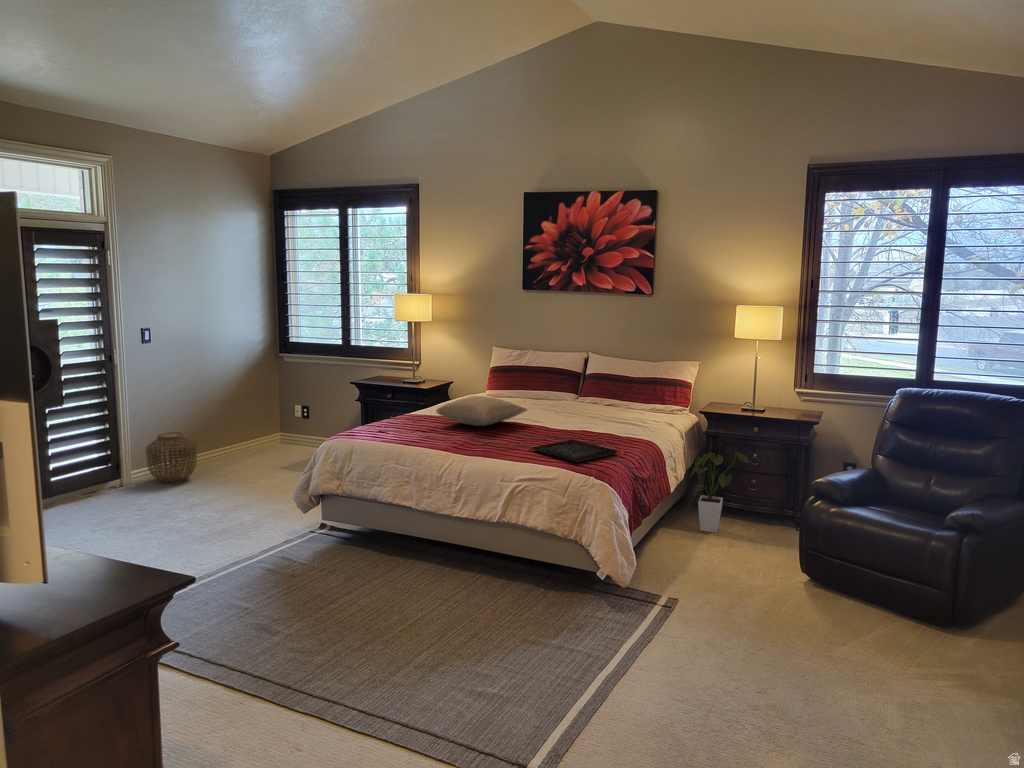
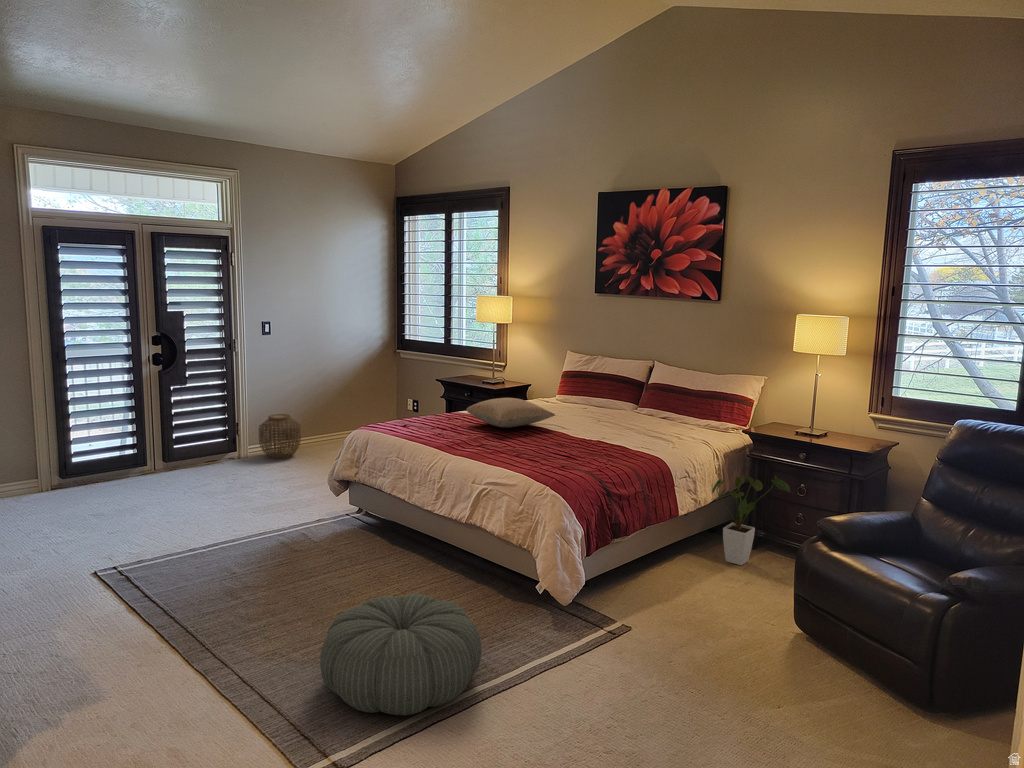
tray: present [532,440,617,462] -> none [521,448,602,471]
pouf: none [449,594,609,715] -> present [320,594,481,715]

